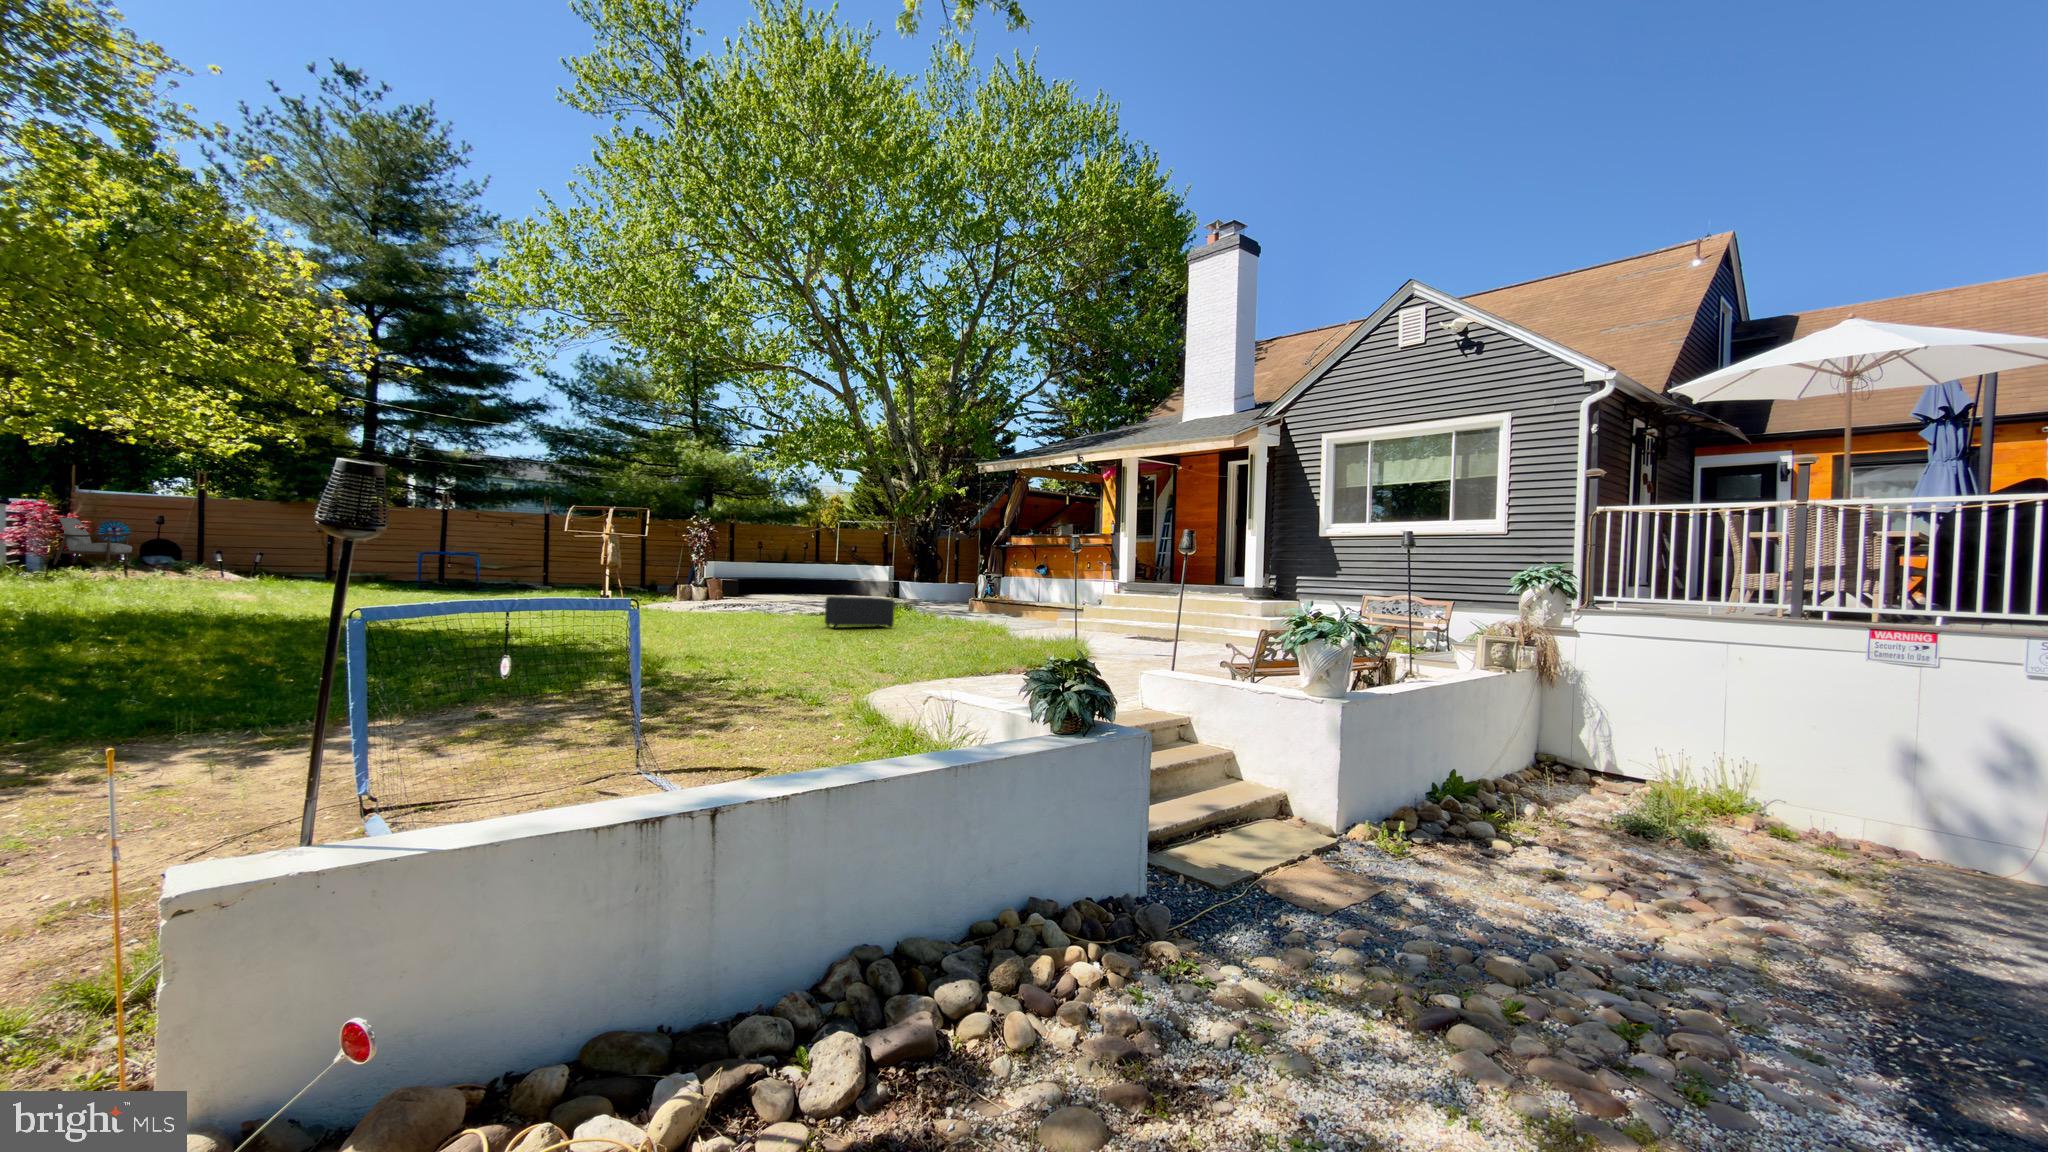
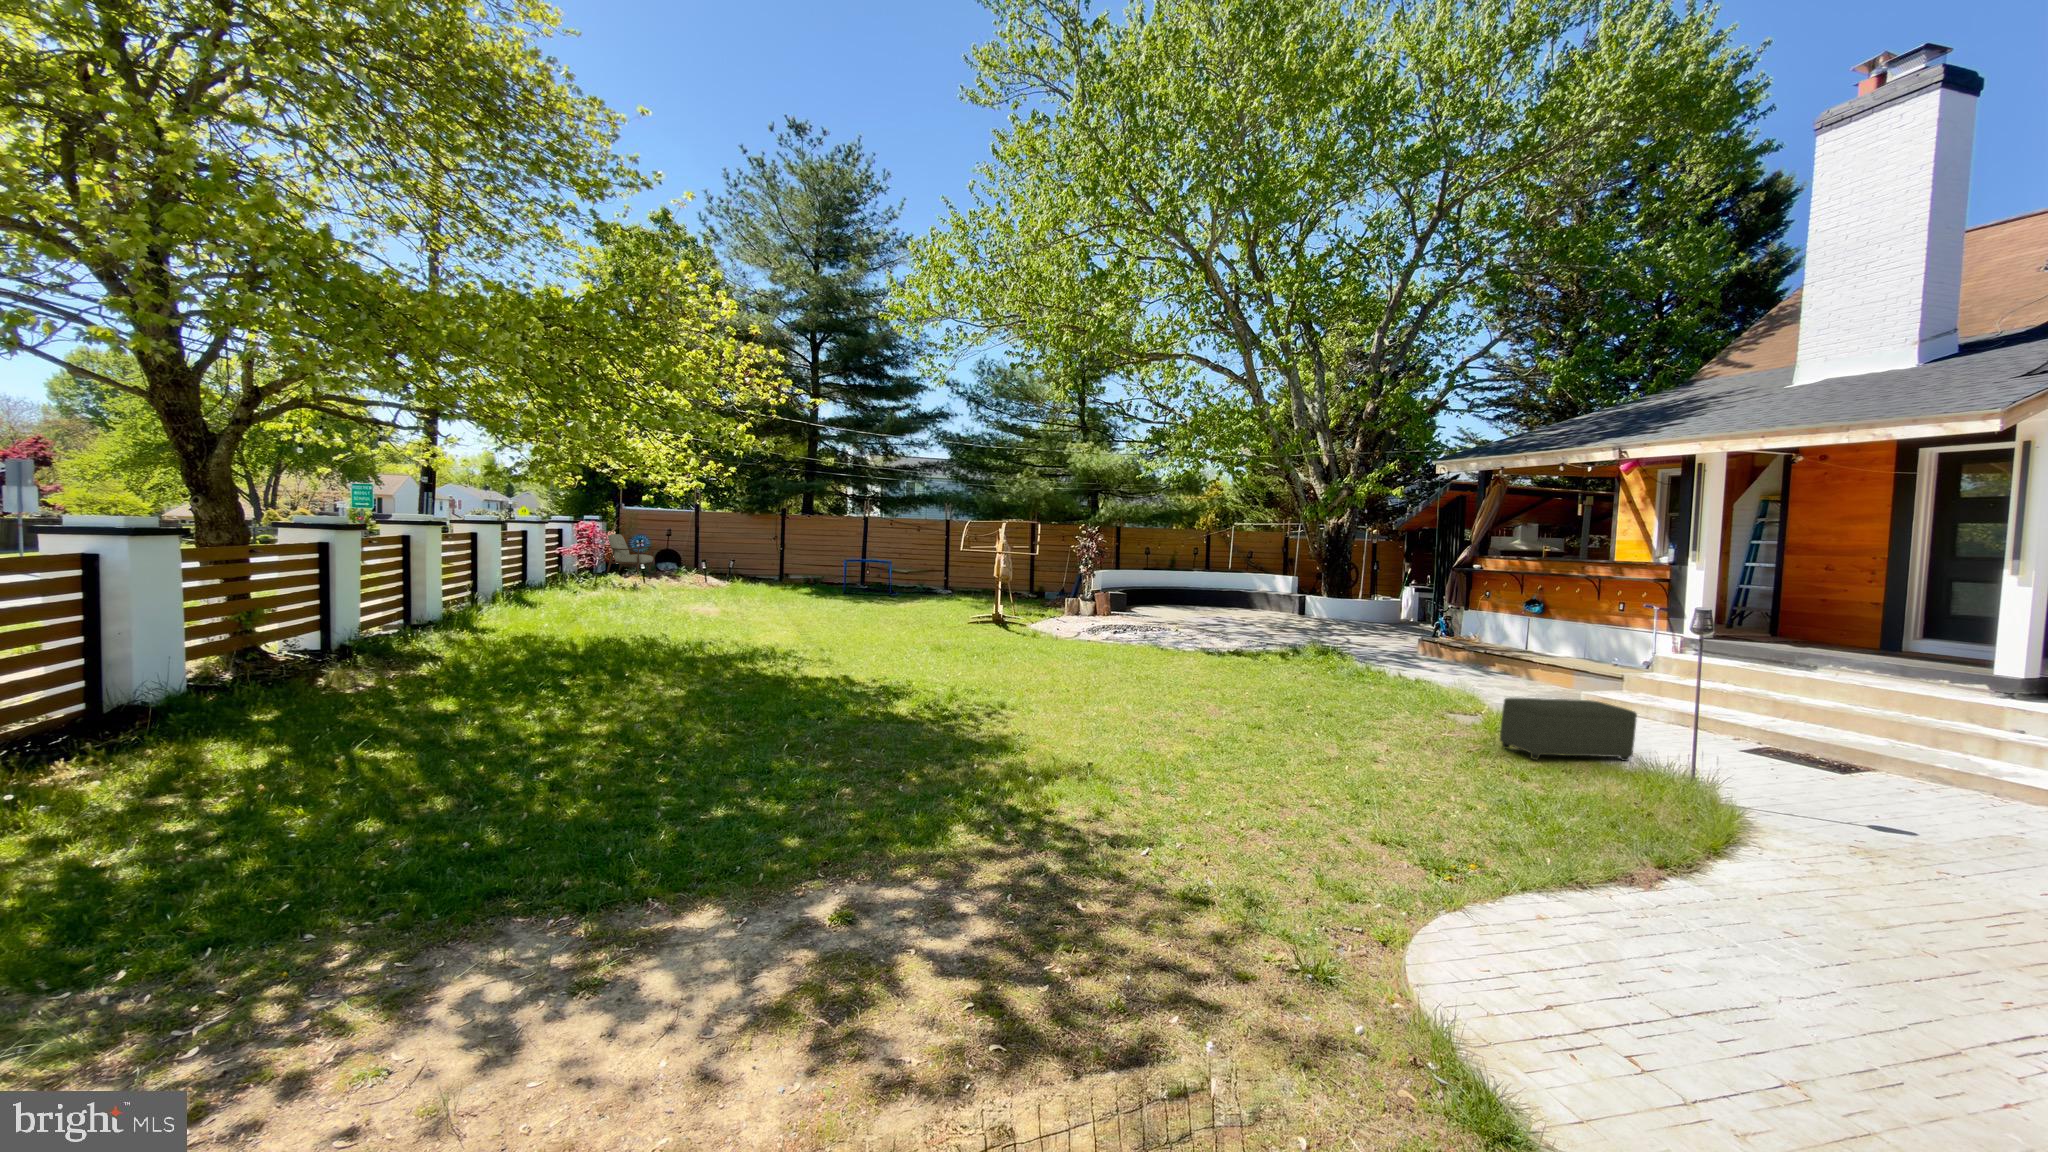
ottoman: present [825,596,895,629] -> present [1500,698,1637,761]

